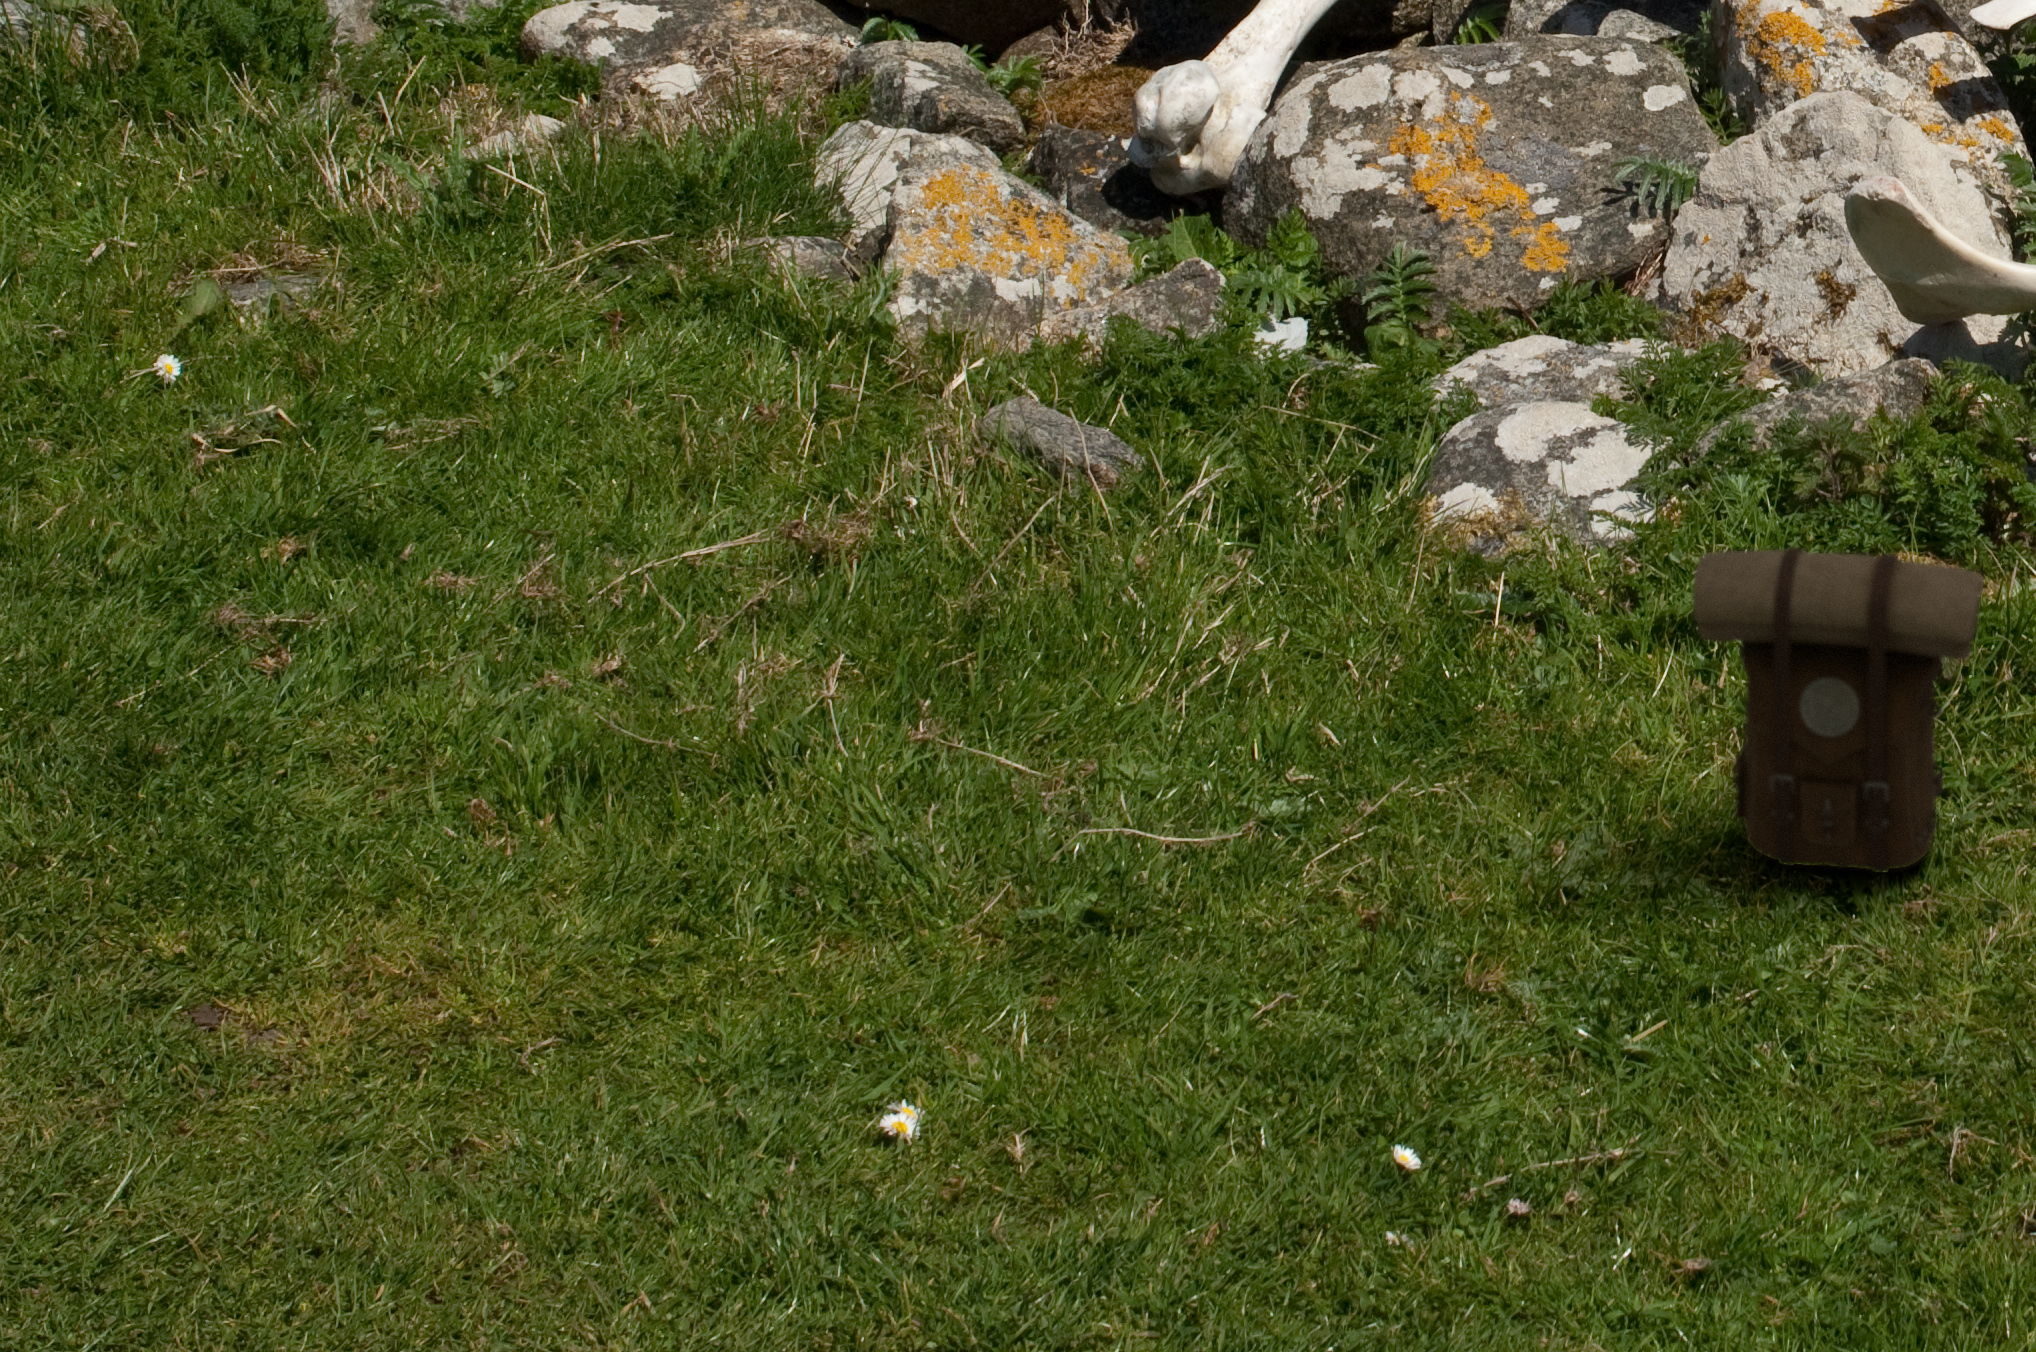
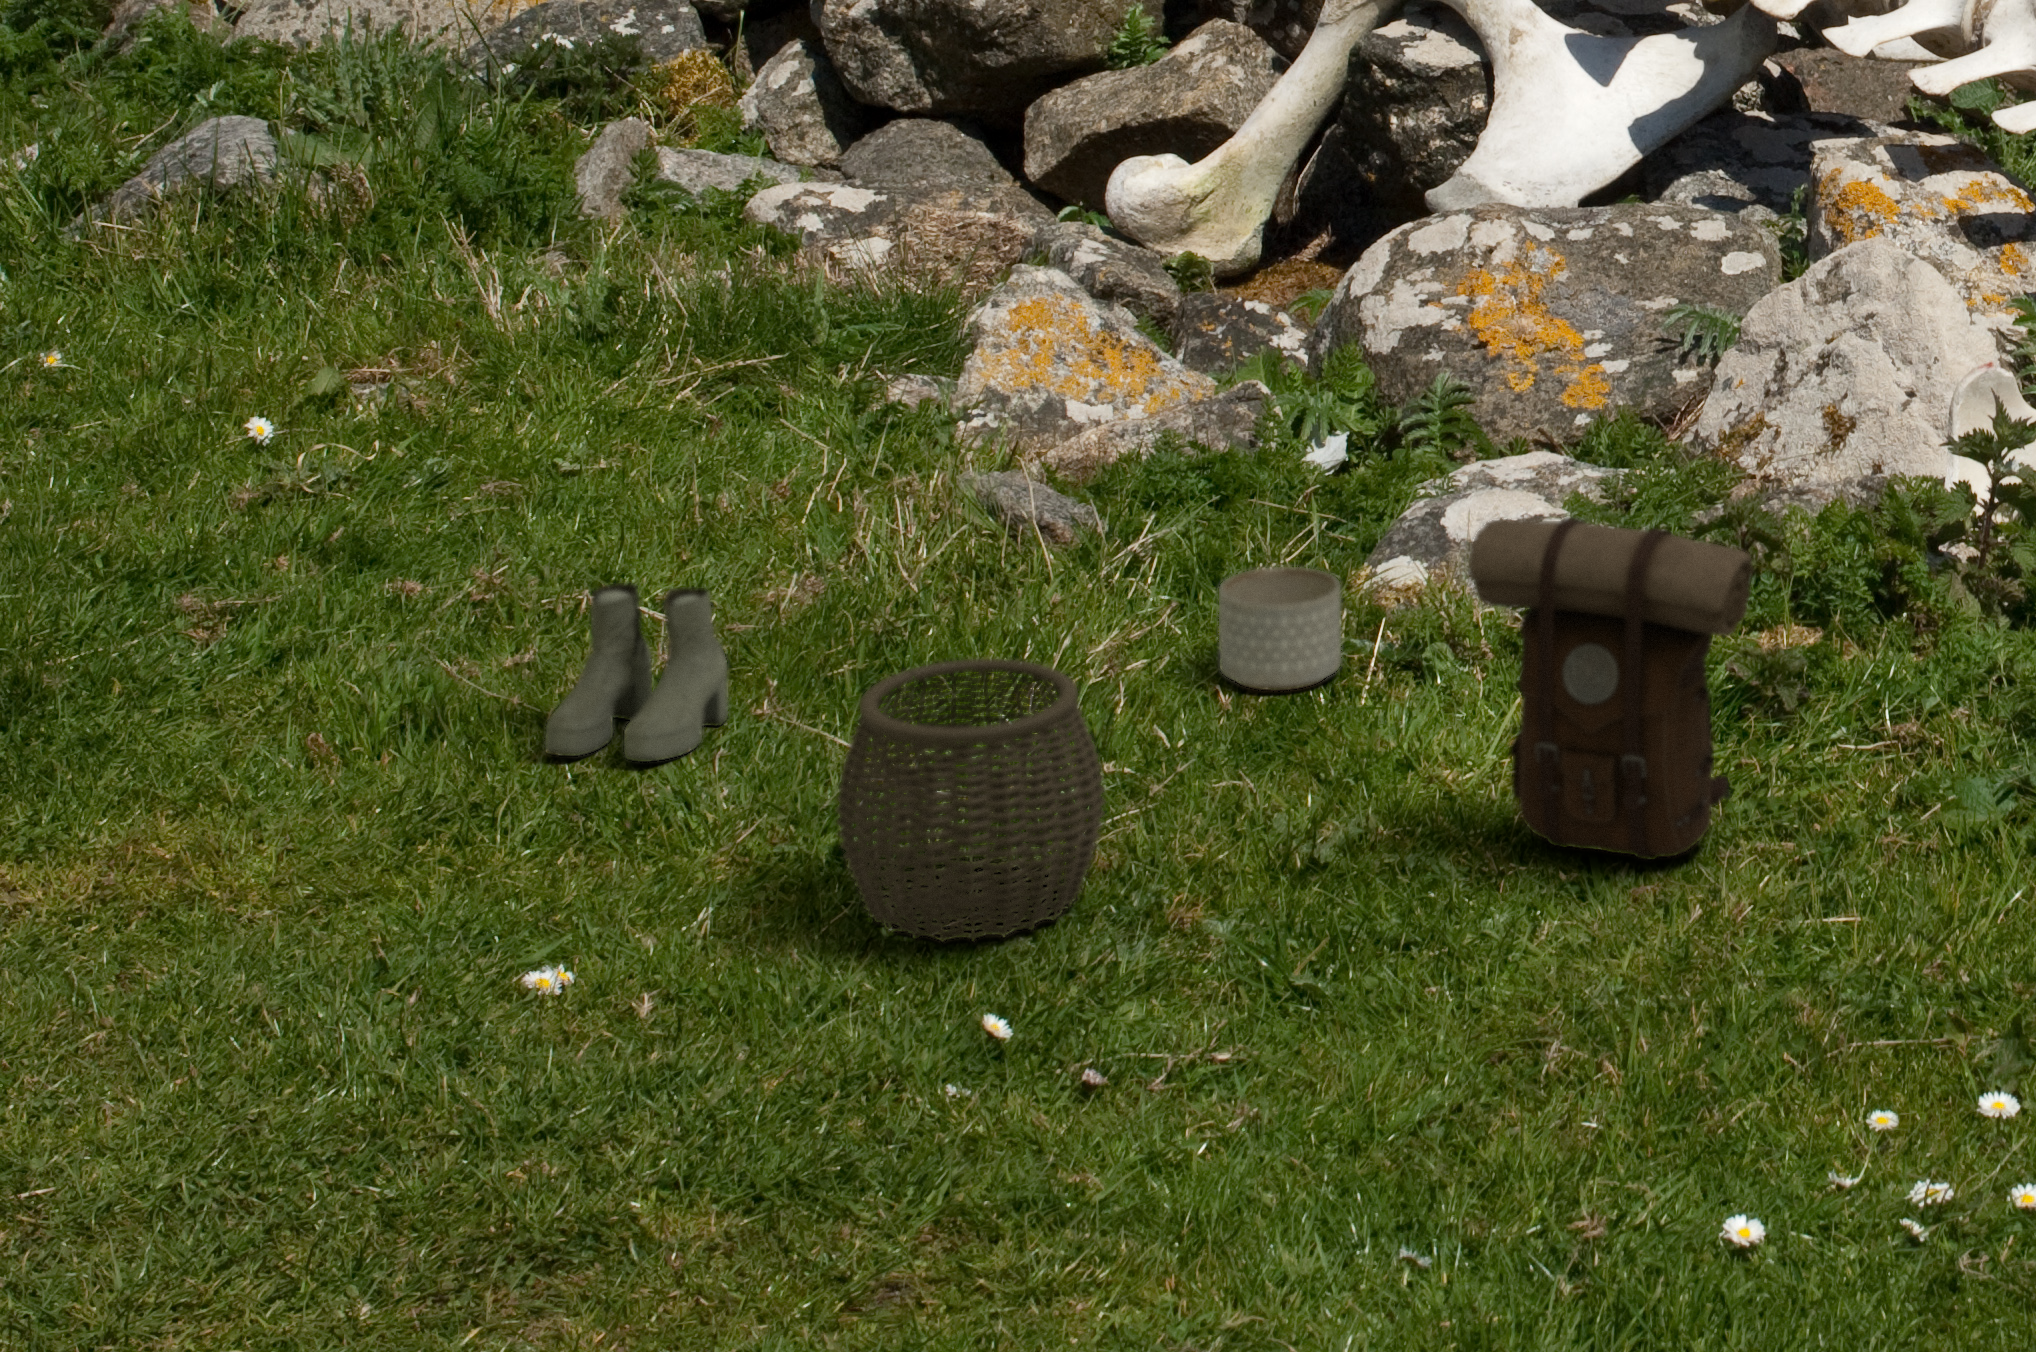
planter: none [1336,547,1462,683] -> present [1219,567,1341,691]
boots: none [672,655,846,854] -> present [545,583,728,762]
woven basket: none [1074,753,1354,1067] -> present [836,659,1105,941]

